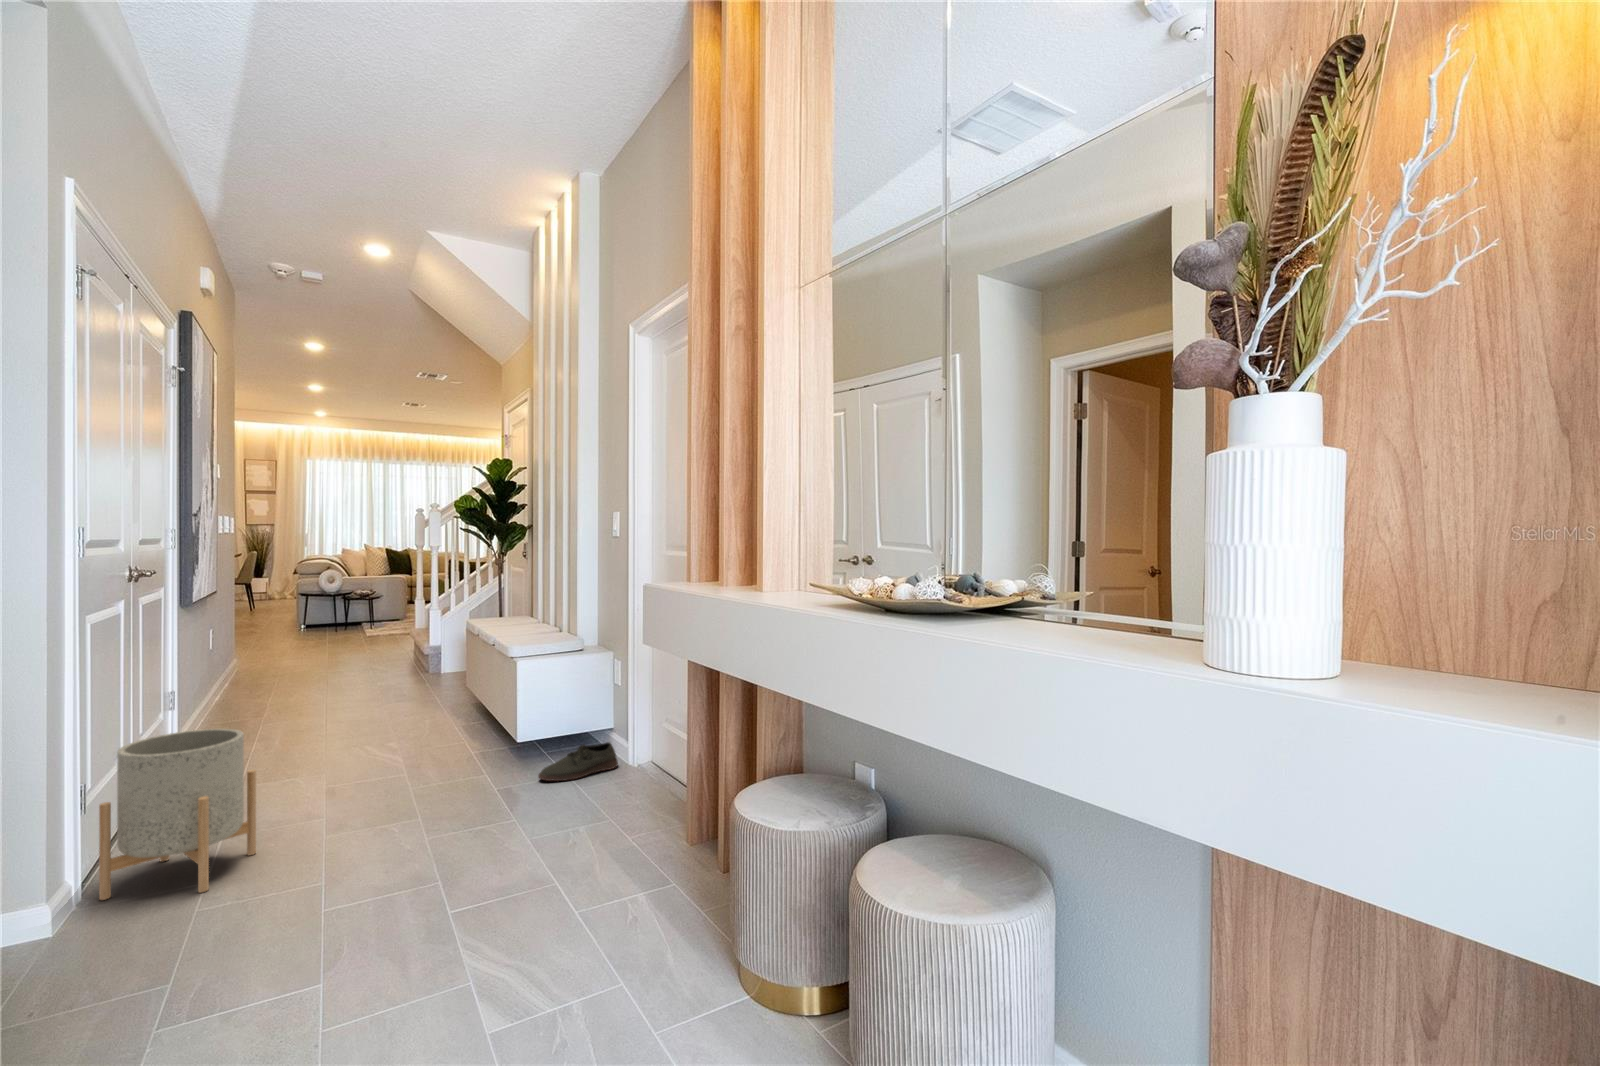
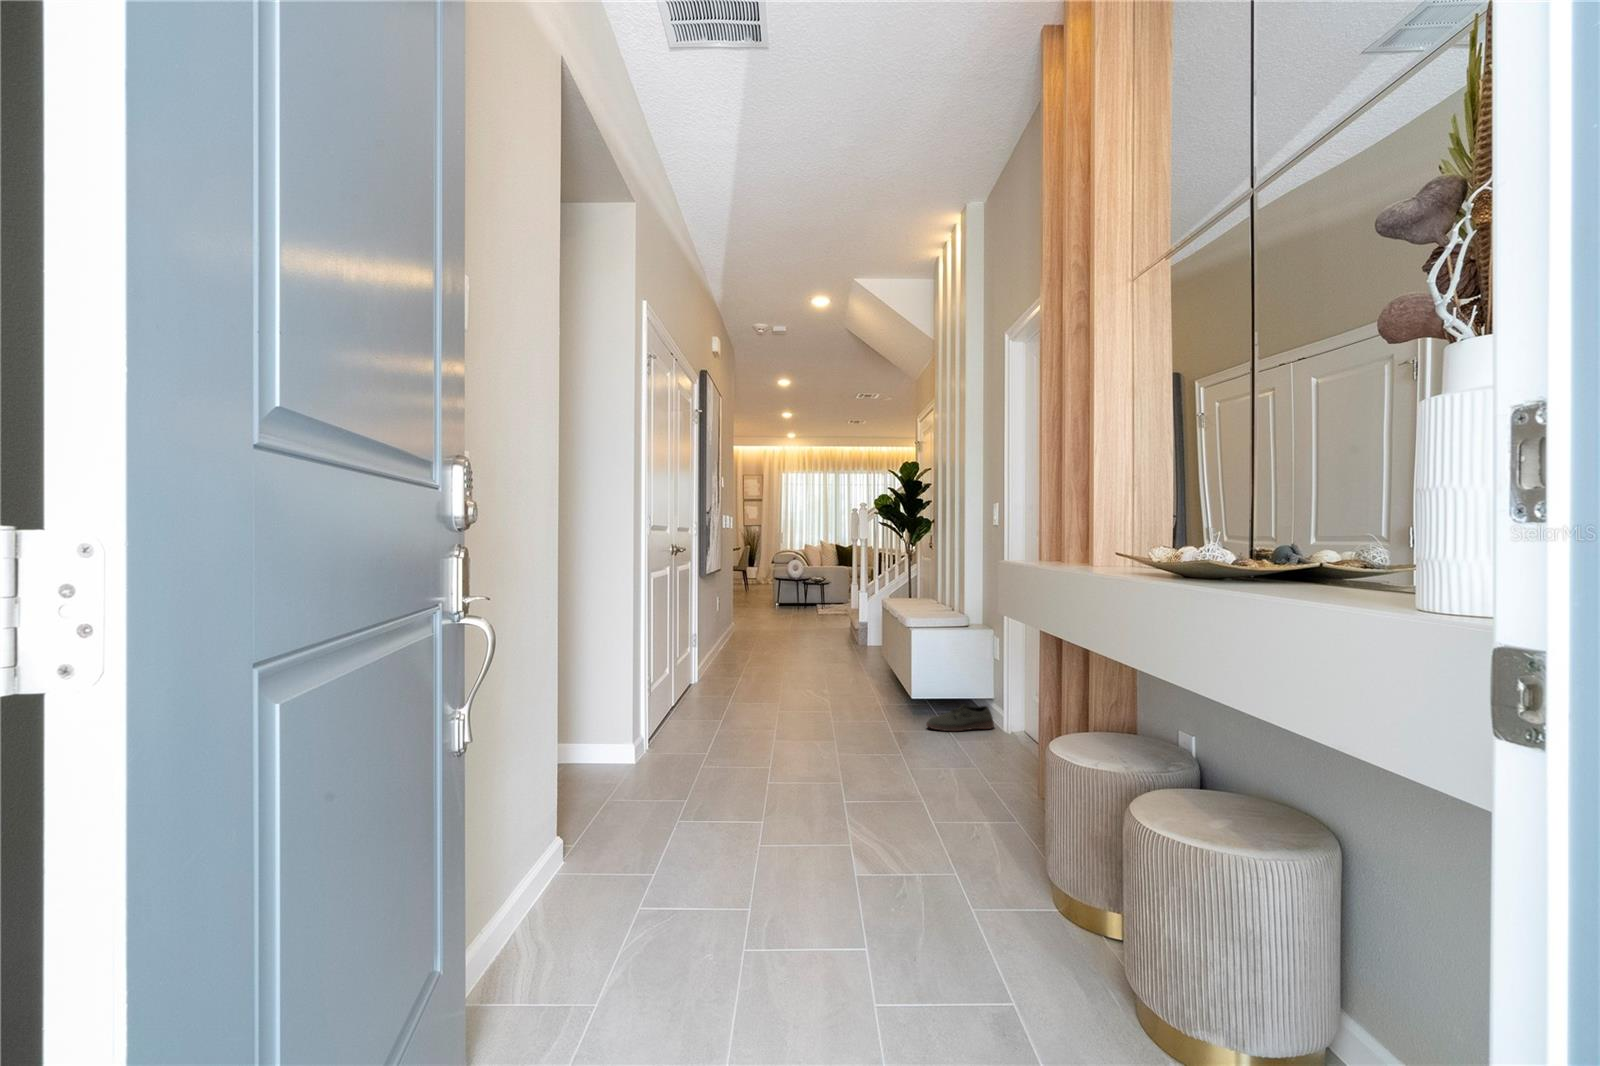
planter: present [99,729,256,900] -> none [657,651,736,754]

